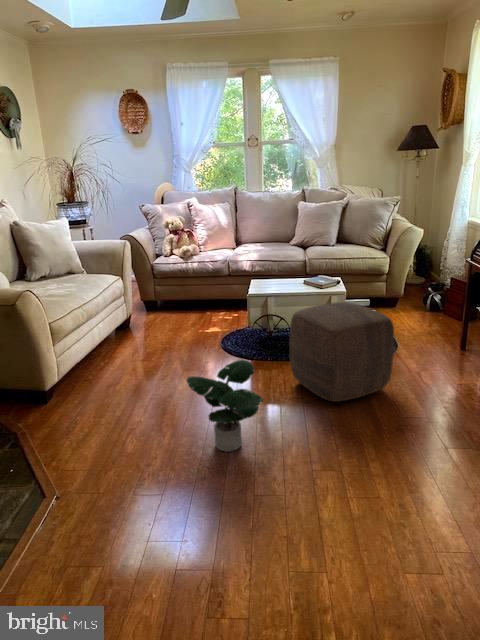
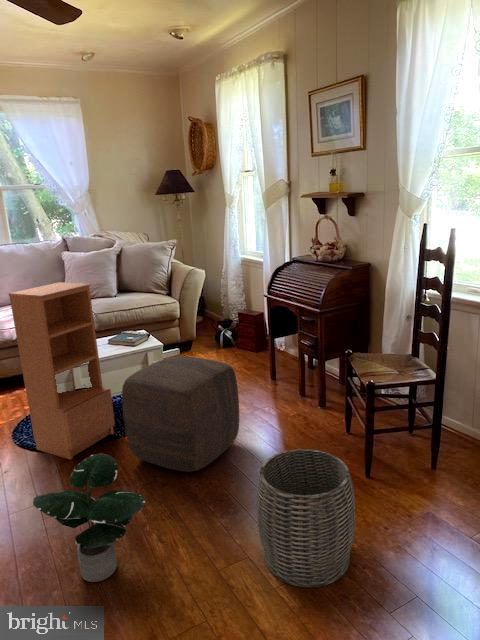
bookcase: none [226,225,292,368] -> present [9,282,115,460]
woven basket: none [346,399,443,523] -> present [256,449,355,588]

